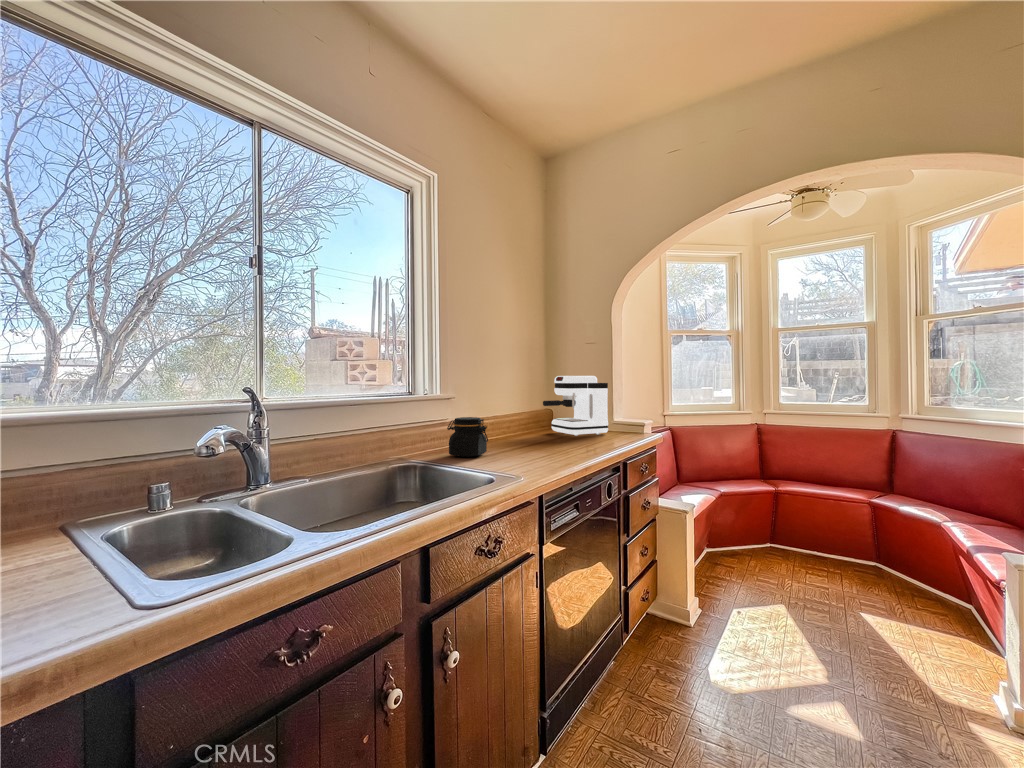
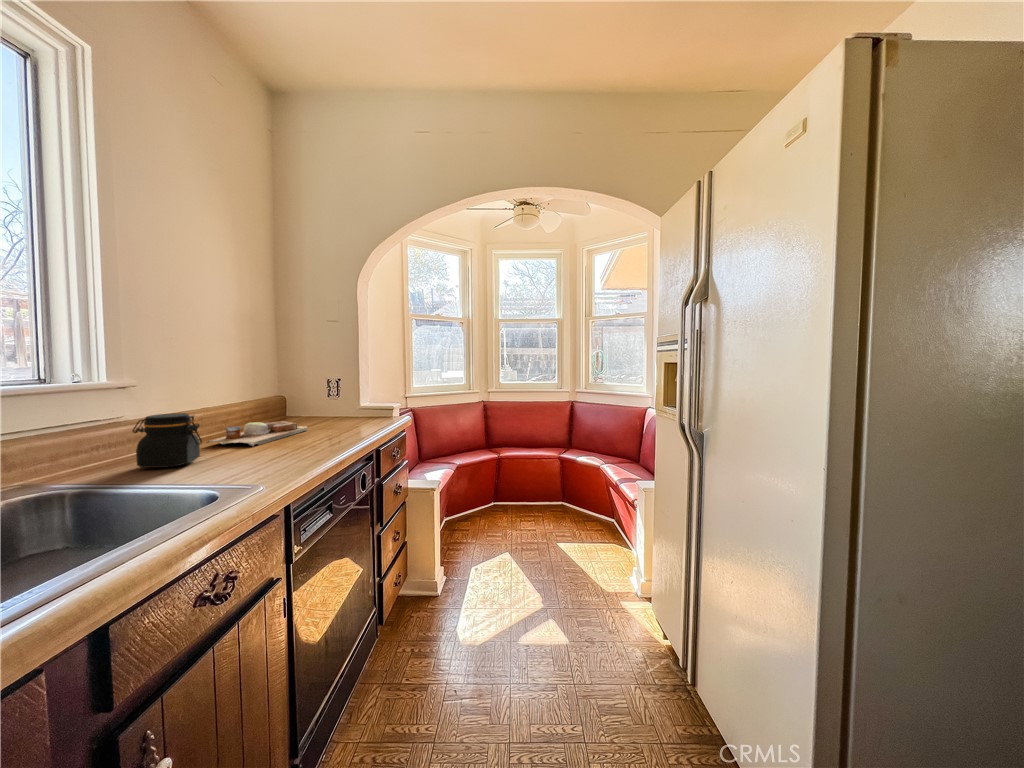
coffee maker: present [543,376,608,436] -> none [273,358,353,425]
cutting board: none [492,429,568,449] -> present [207,421,308,447]

